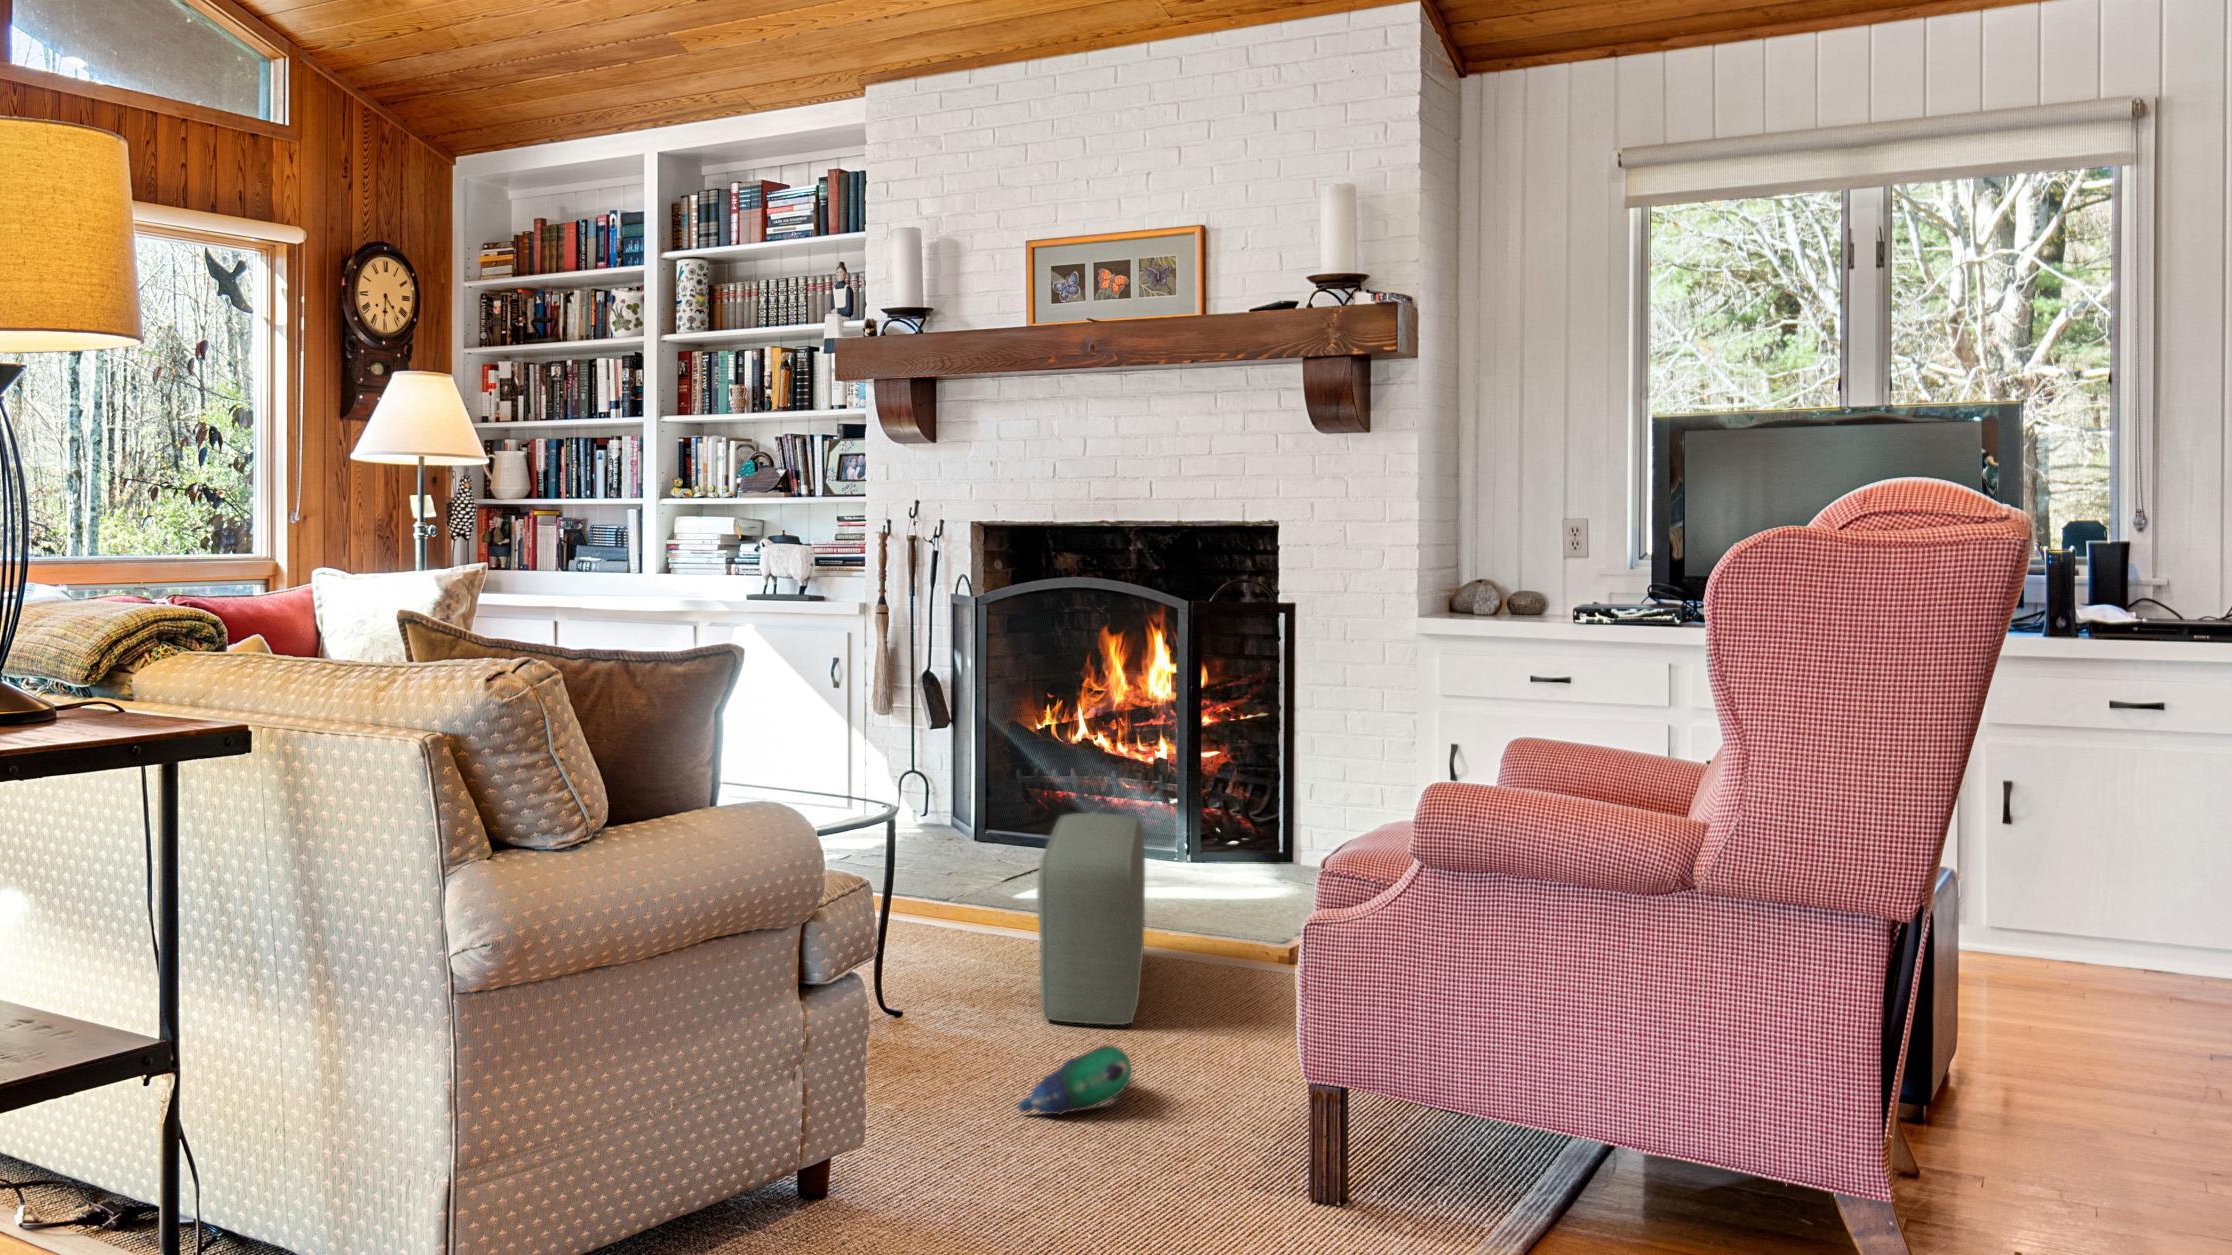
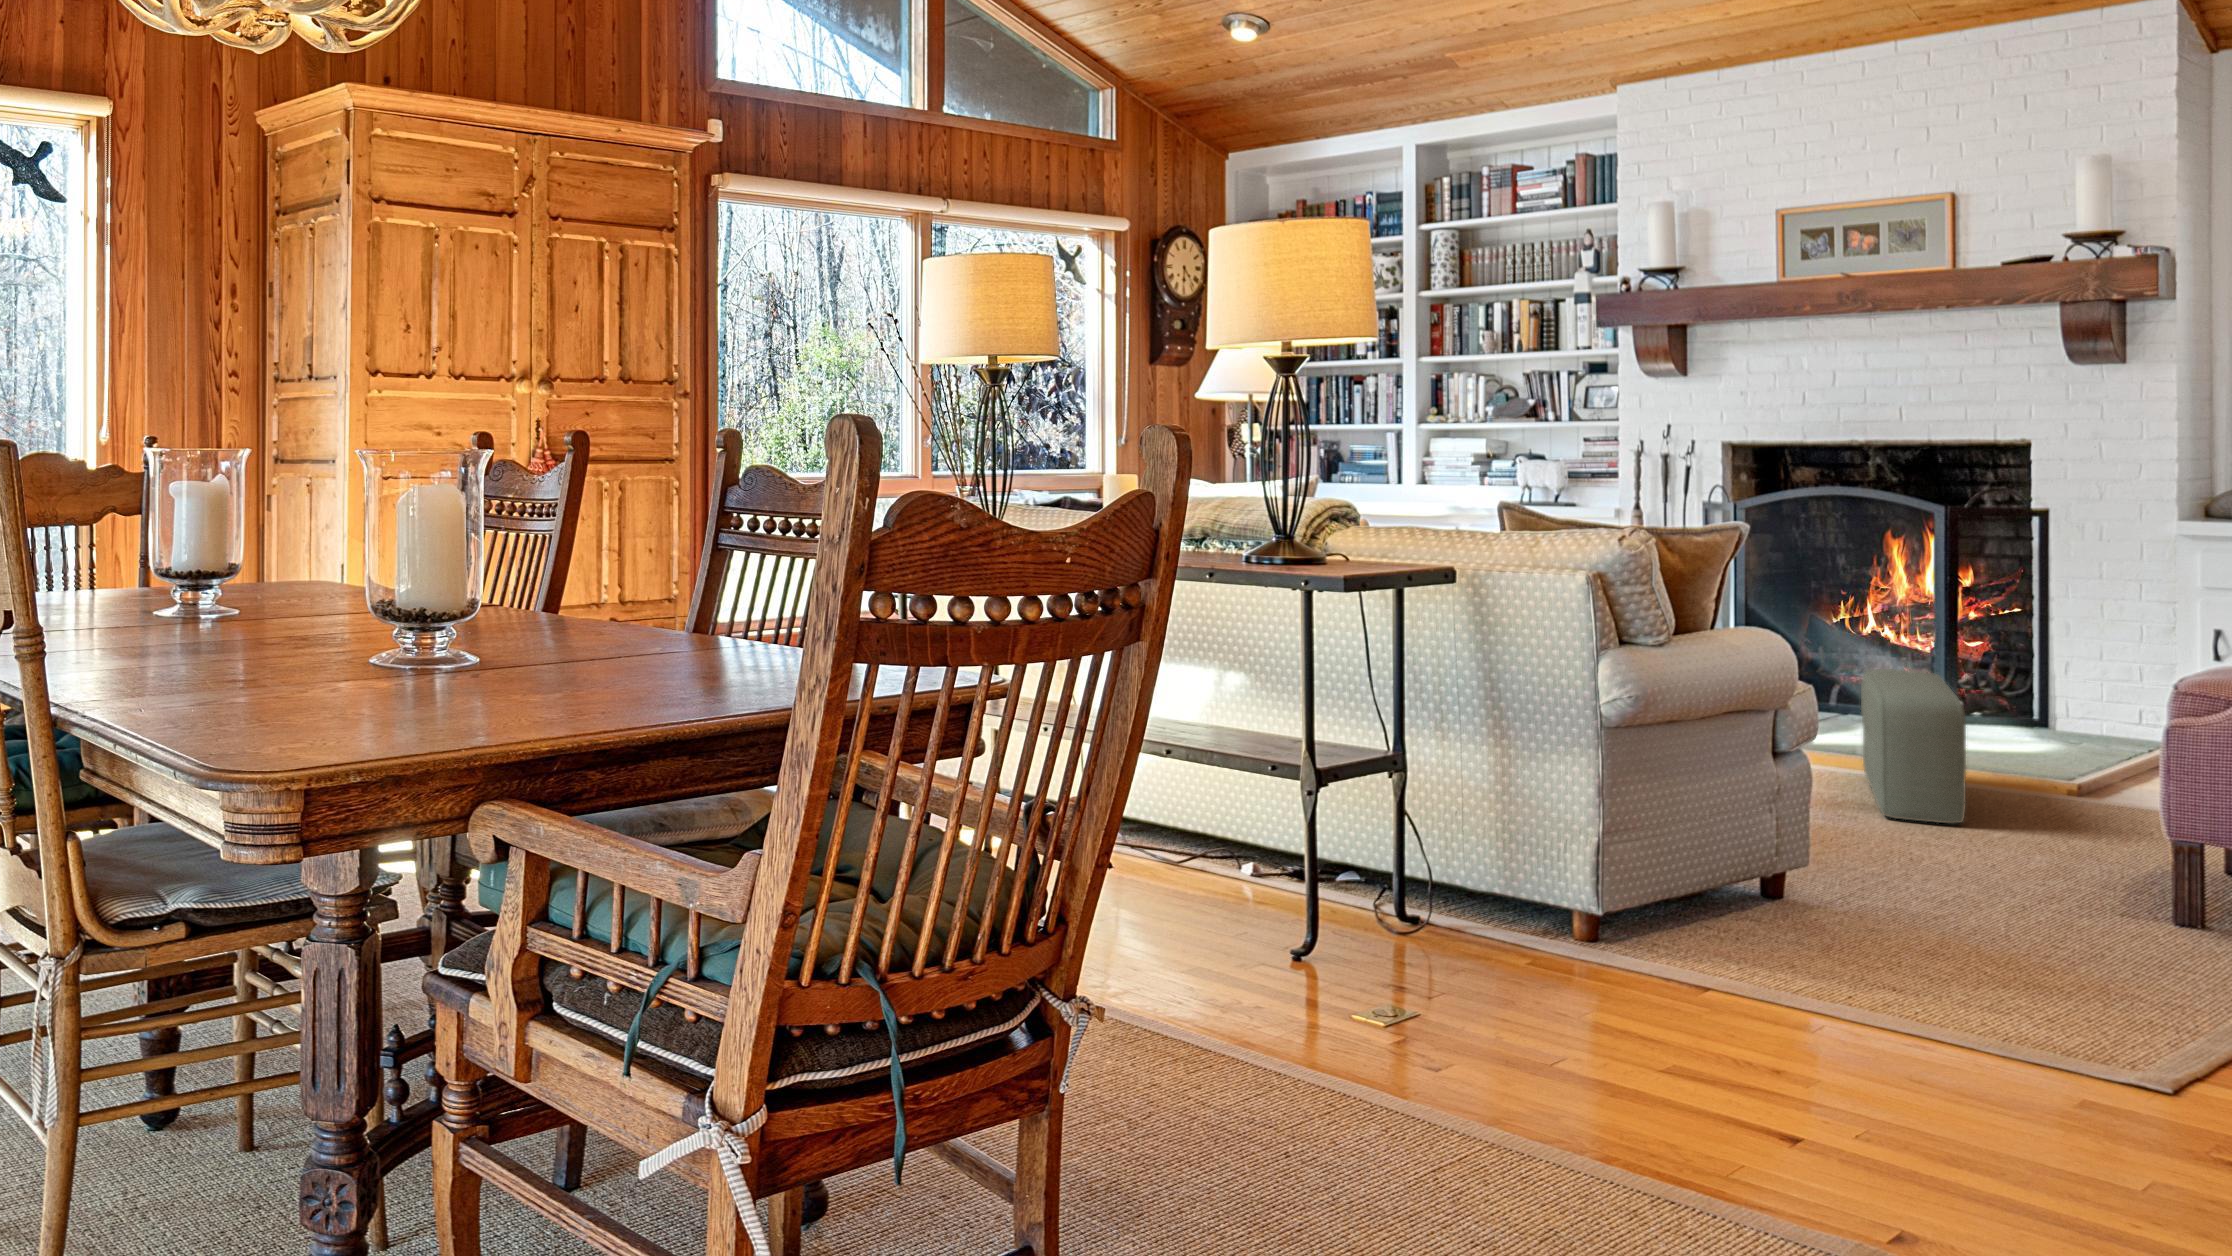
plush toy: present [1017,1045,1132,1115] -> none [1902,829,1993,874]

